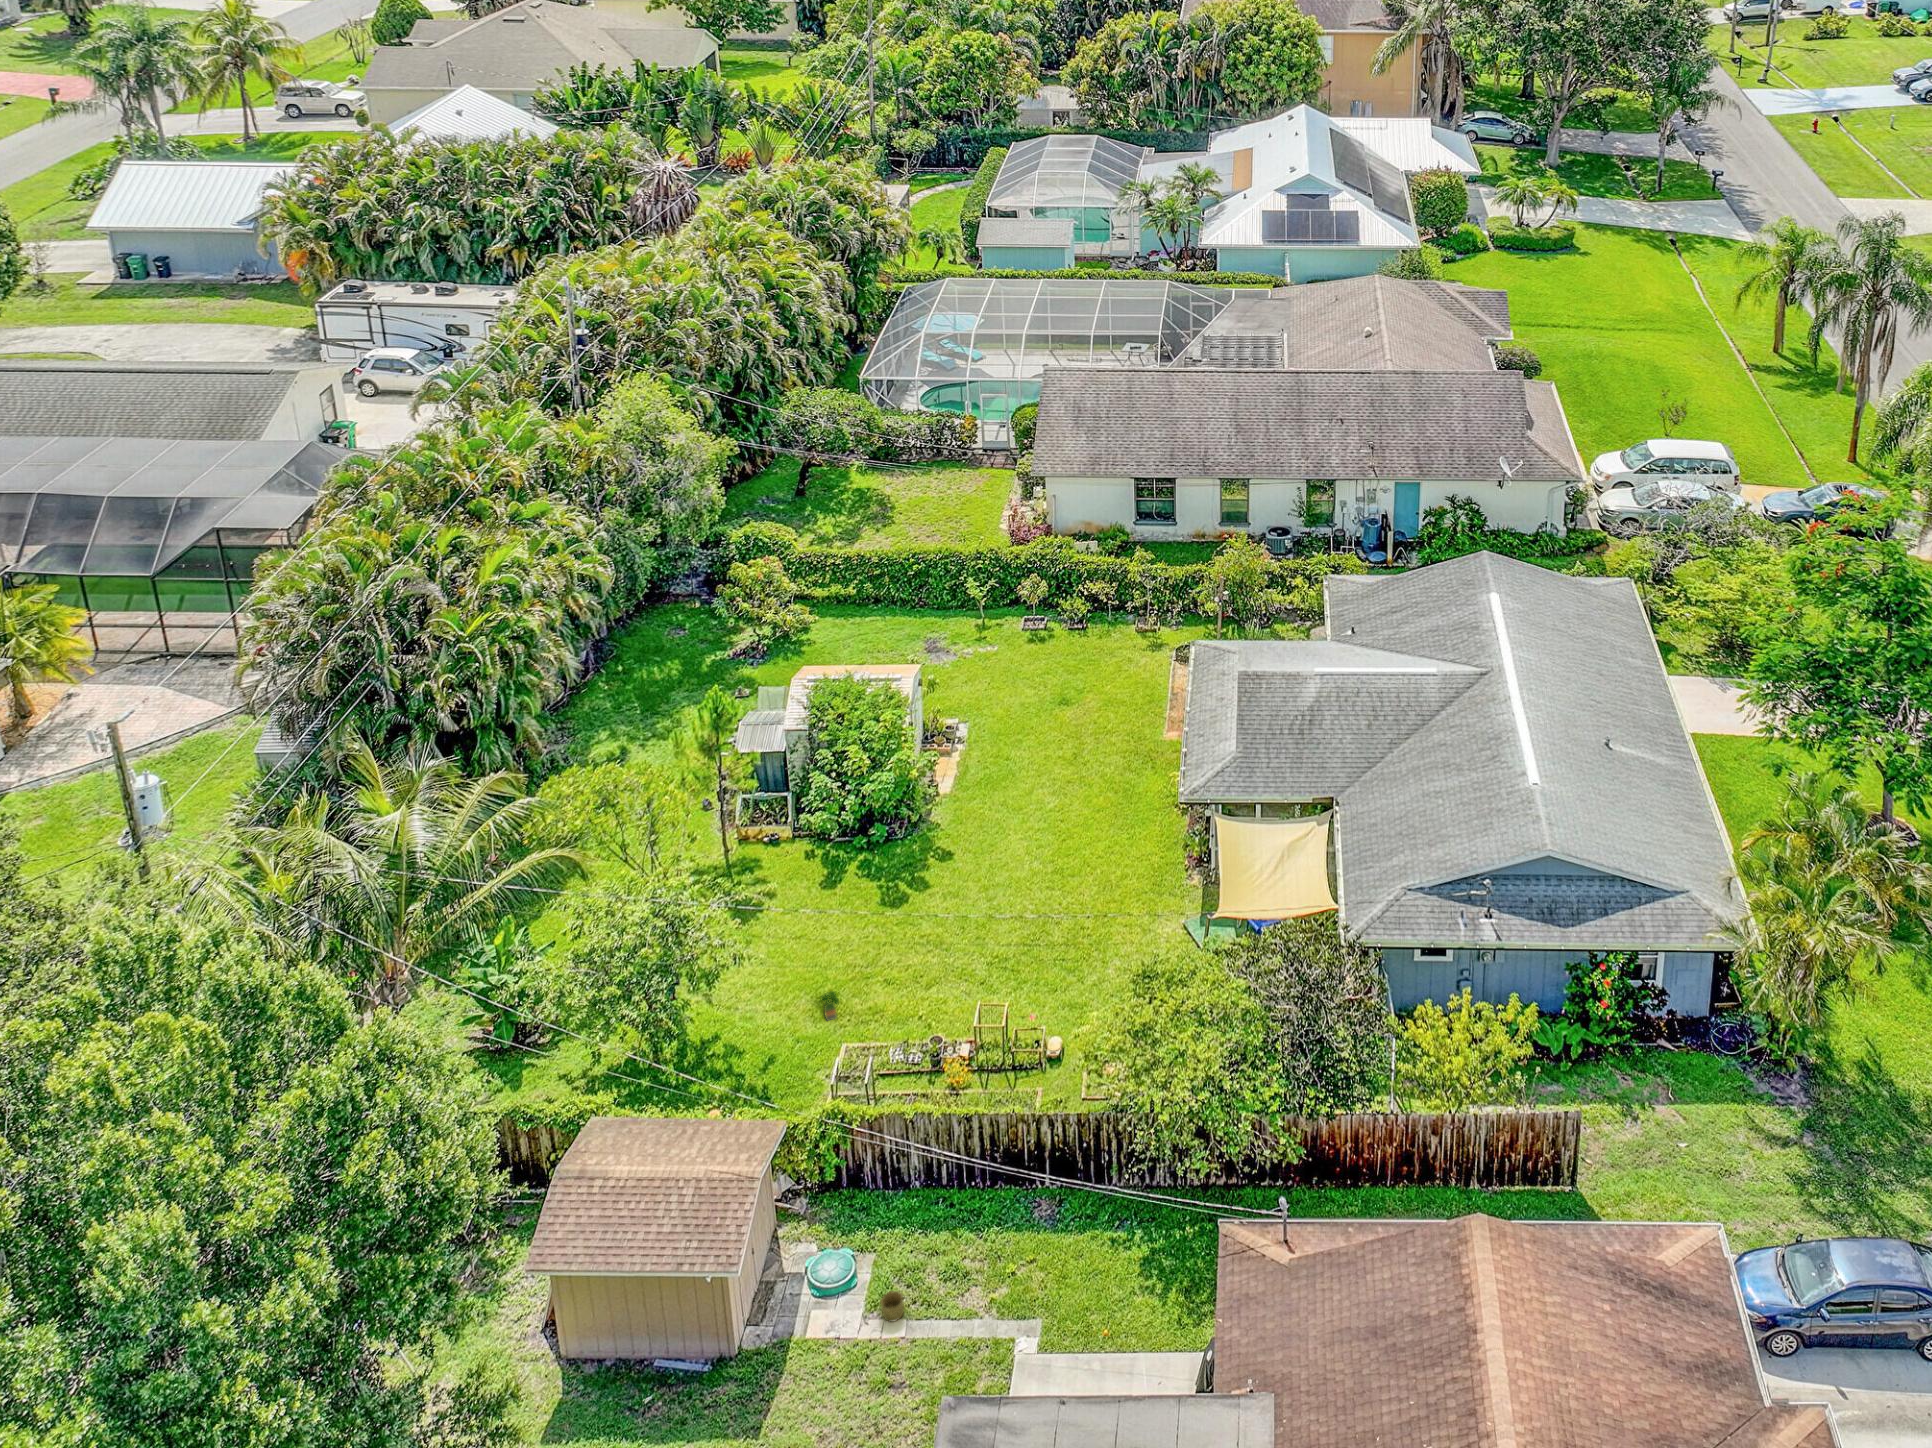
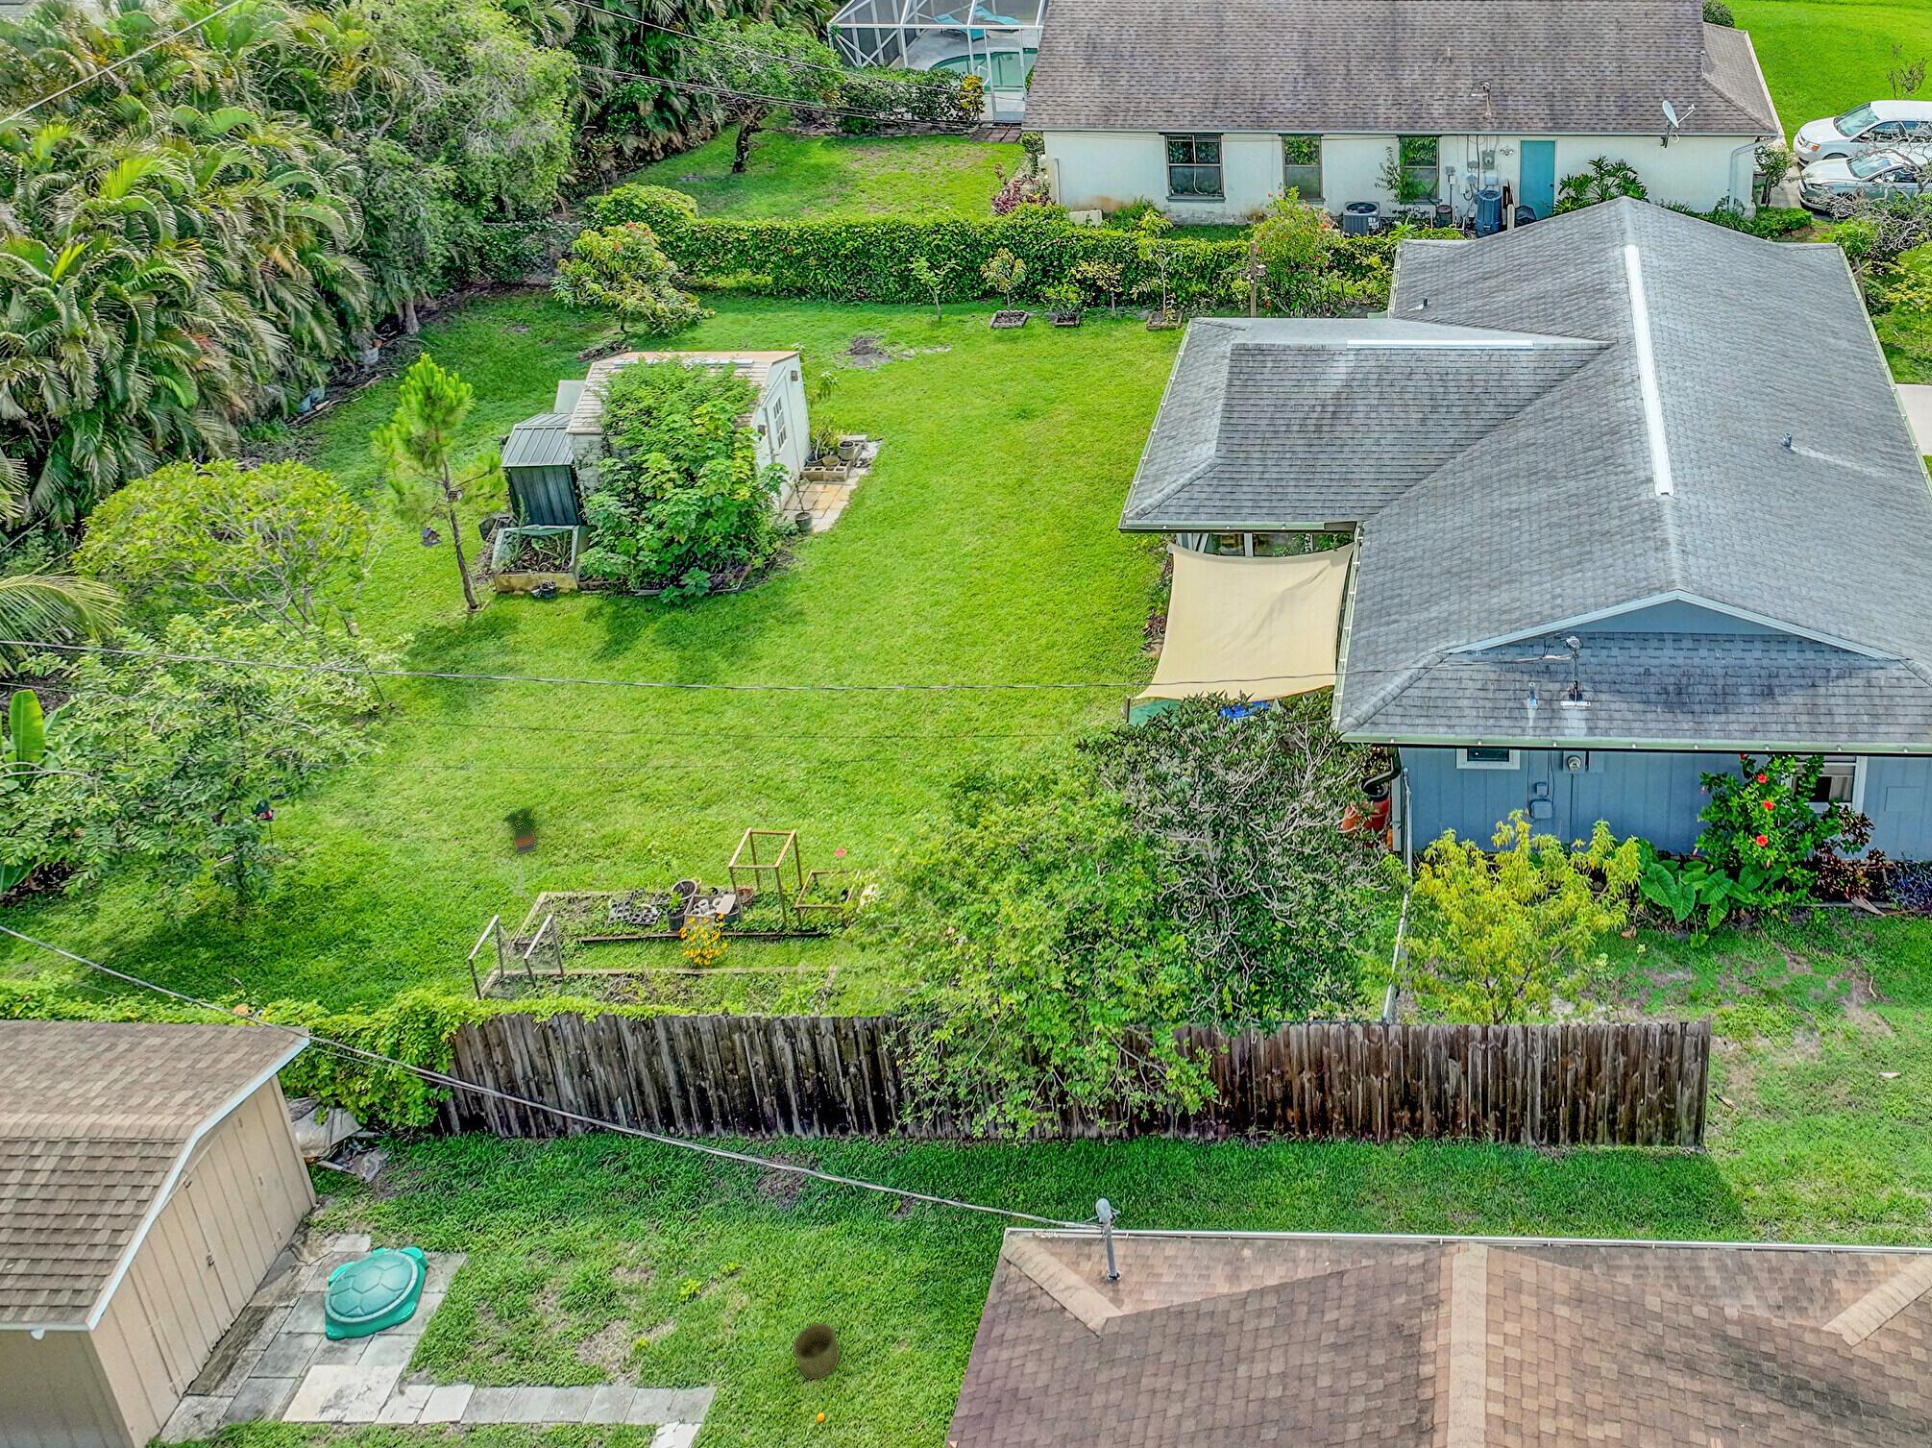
wooden bucket: present [880,1291,904,1322] -> present [792,1323,839,1379]

